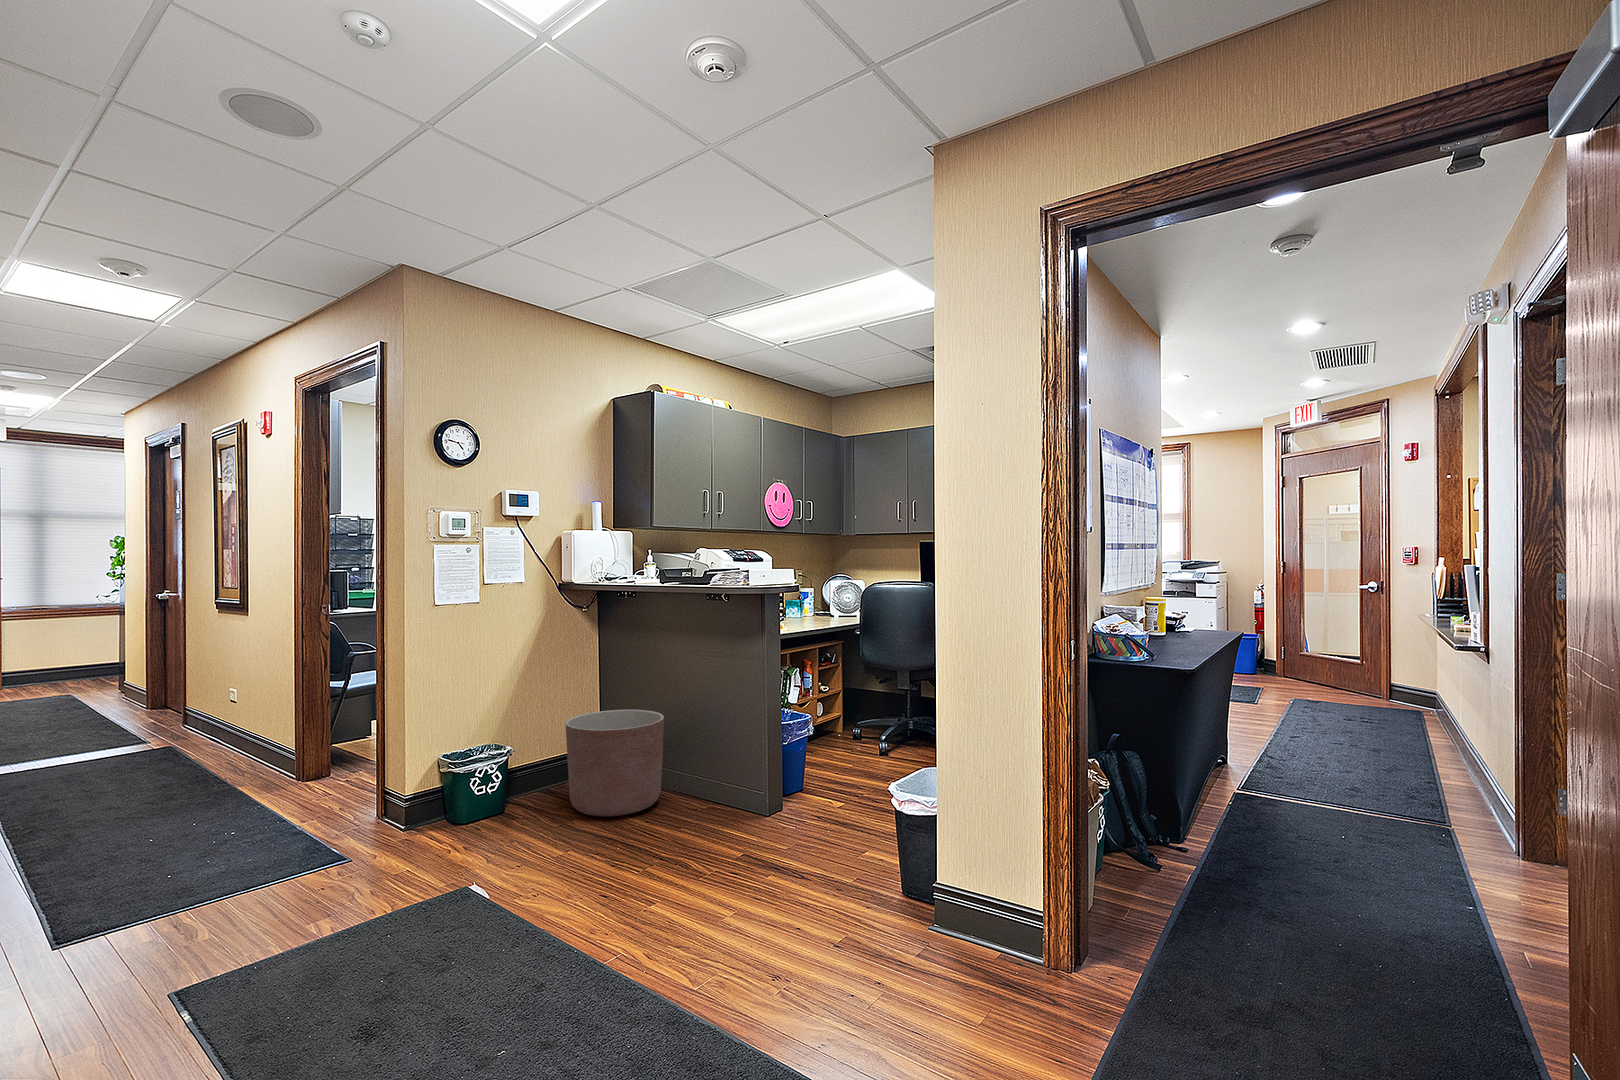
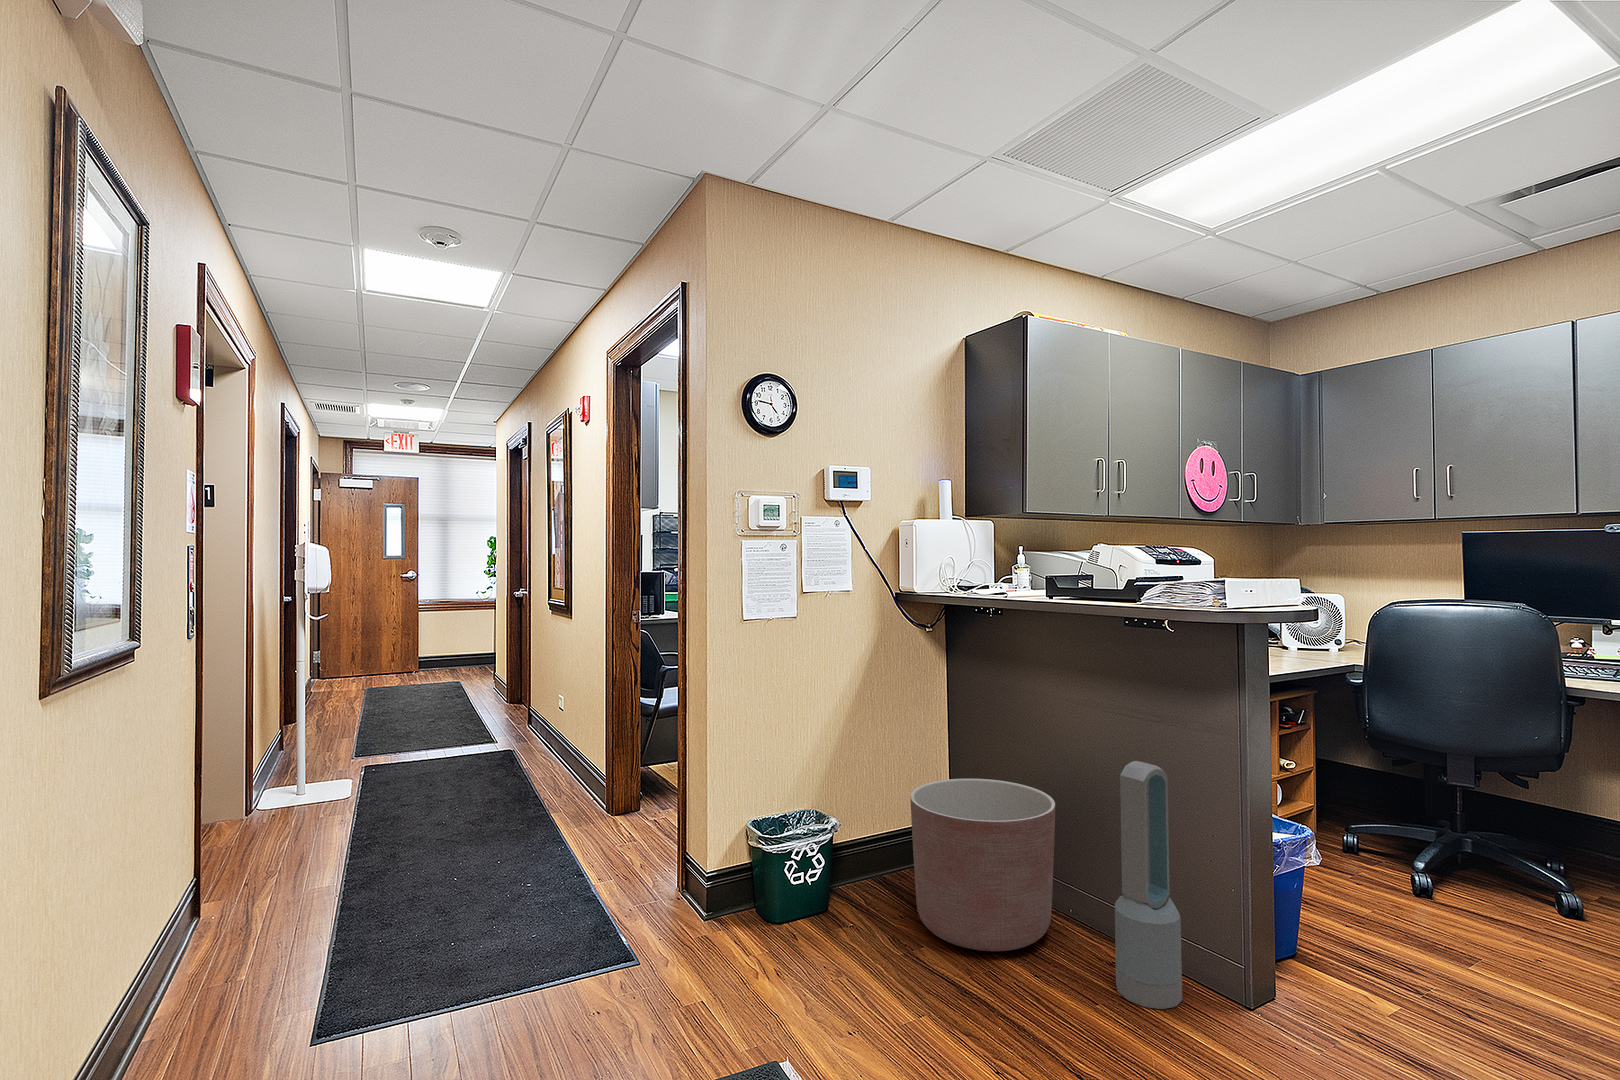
air purifier: none [694,681,731,826] -> present [1115,761,1182,1009]

